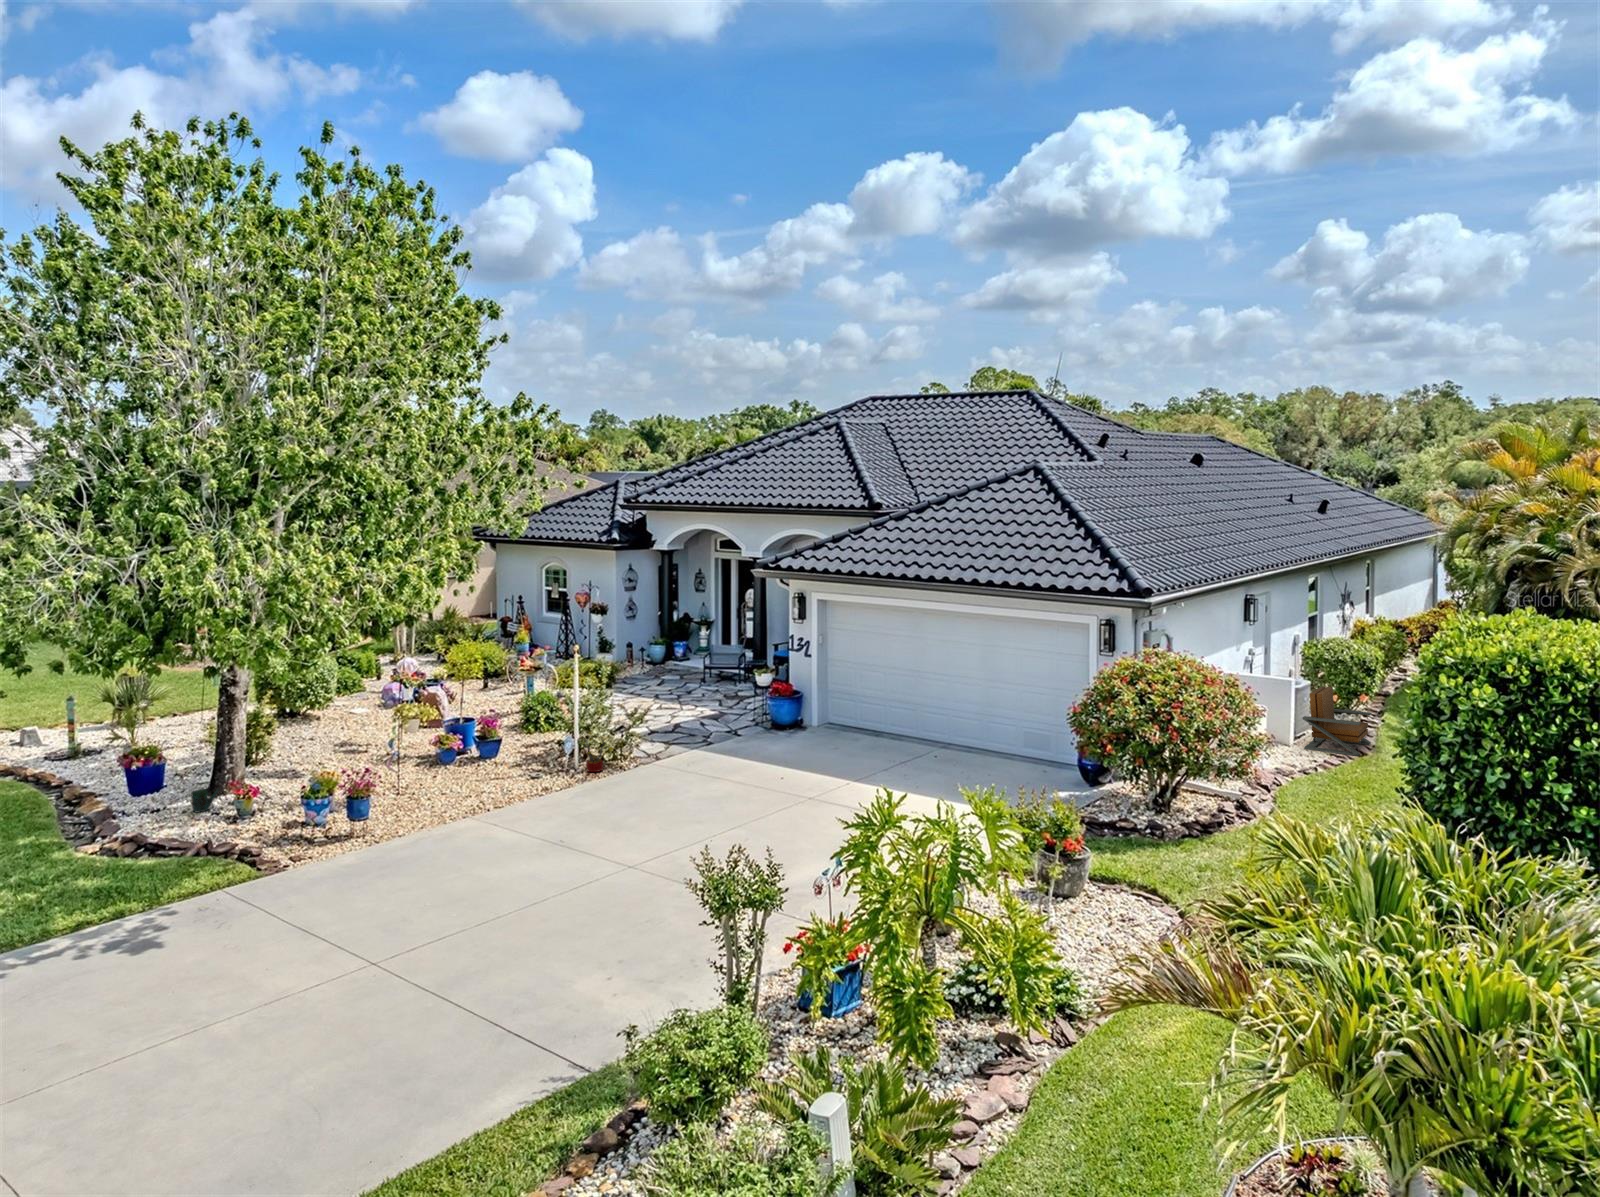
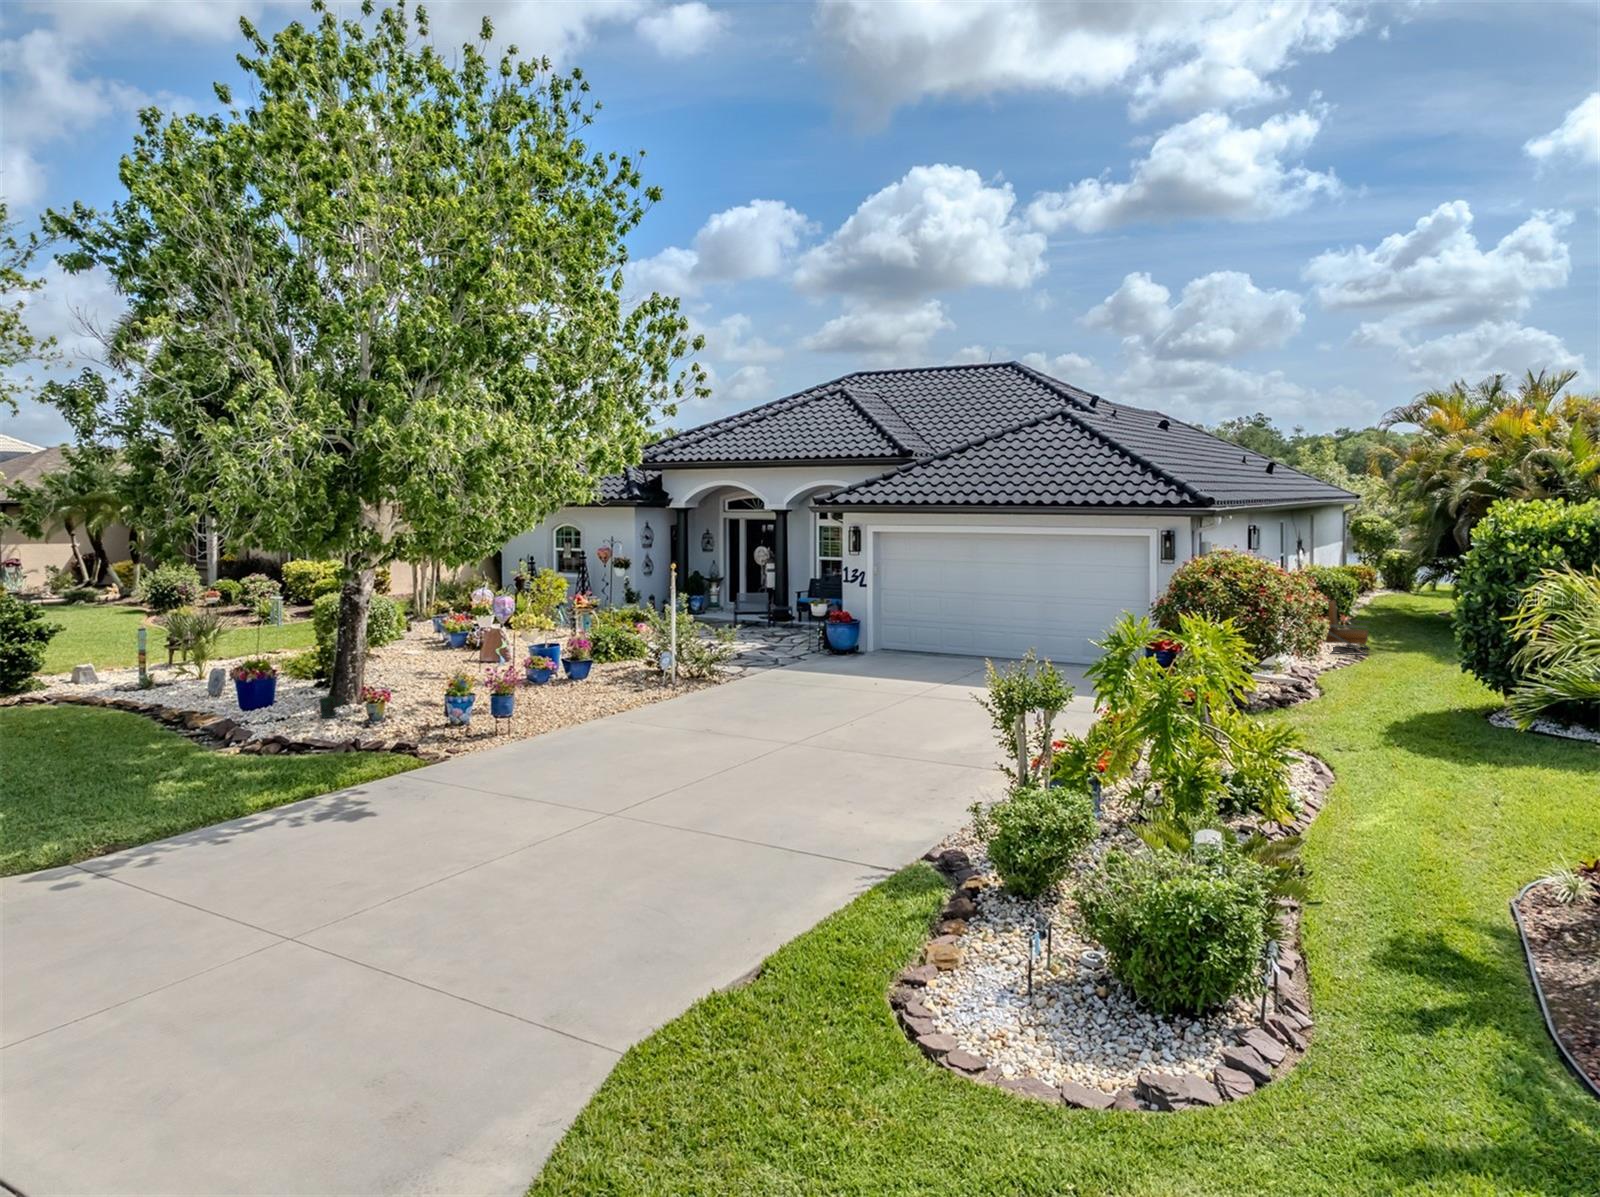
decorative plant: present [586,737,613,772] -> none [679,644,715,683]

